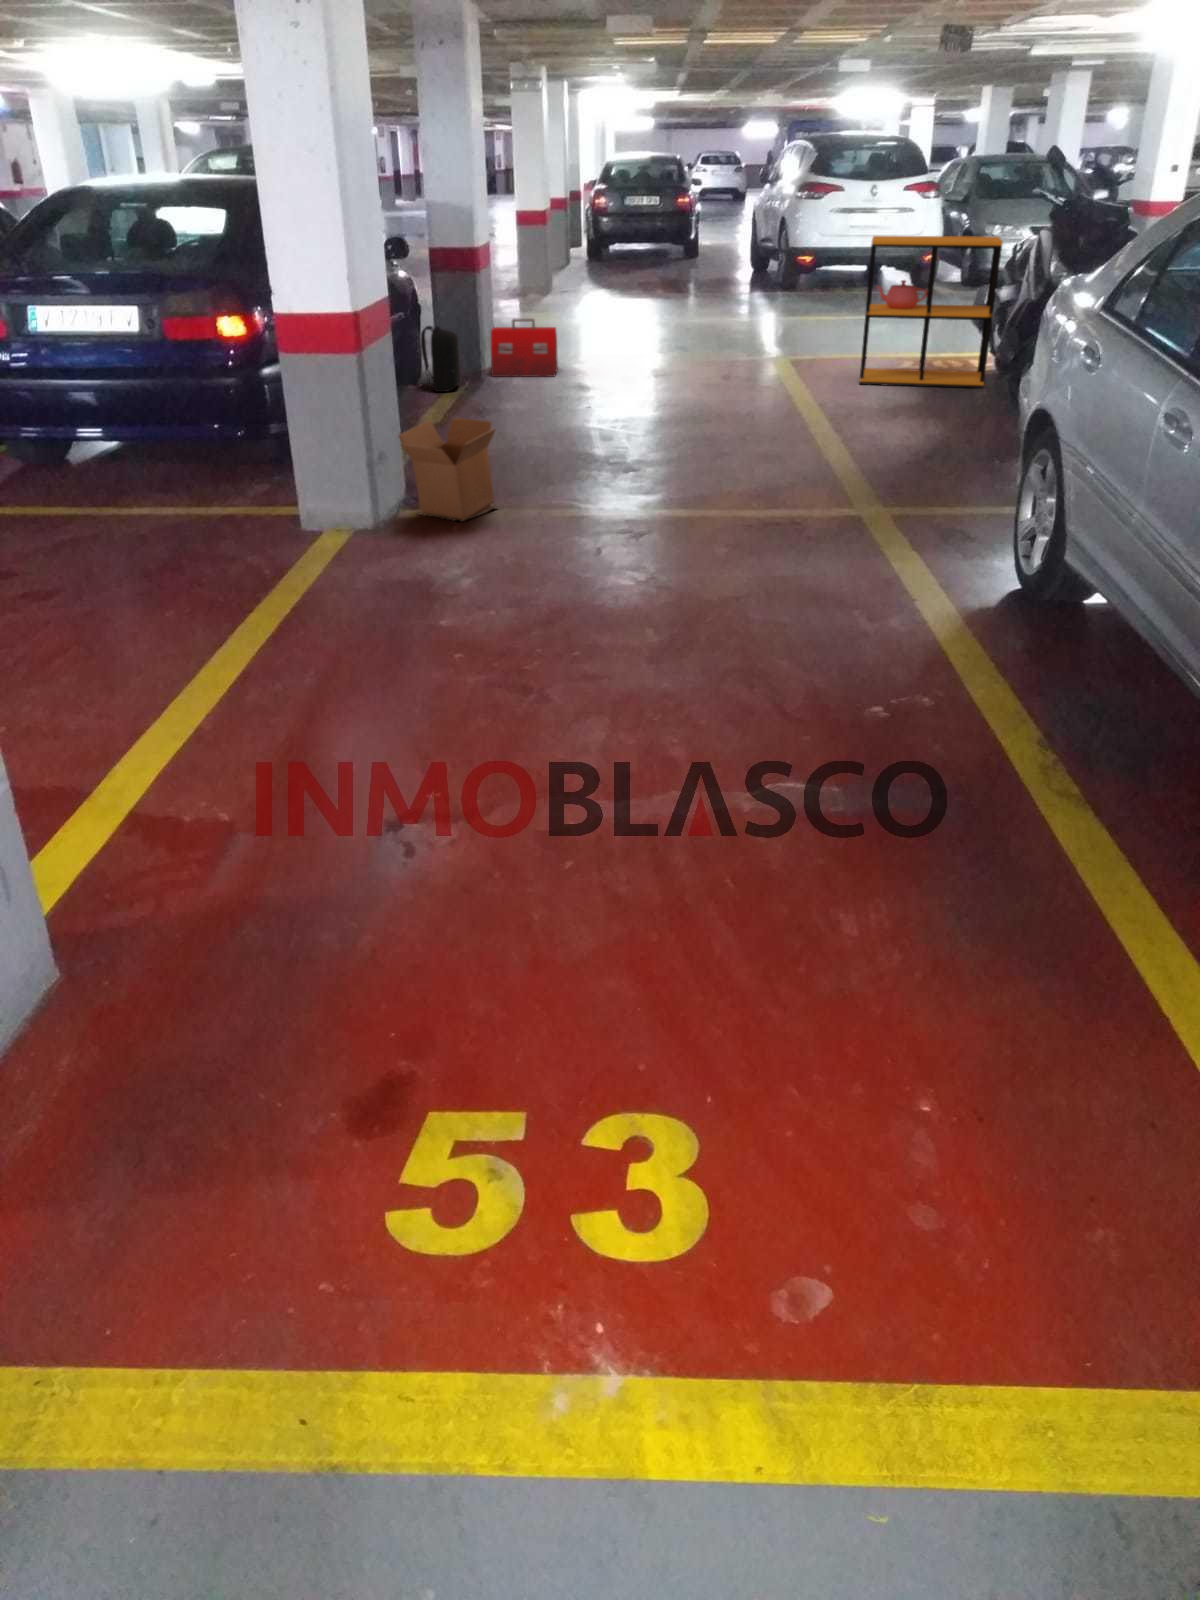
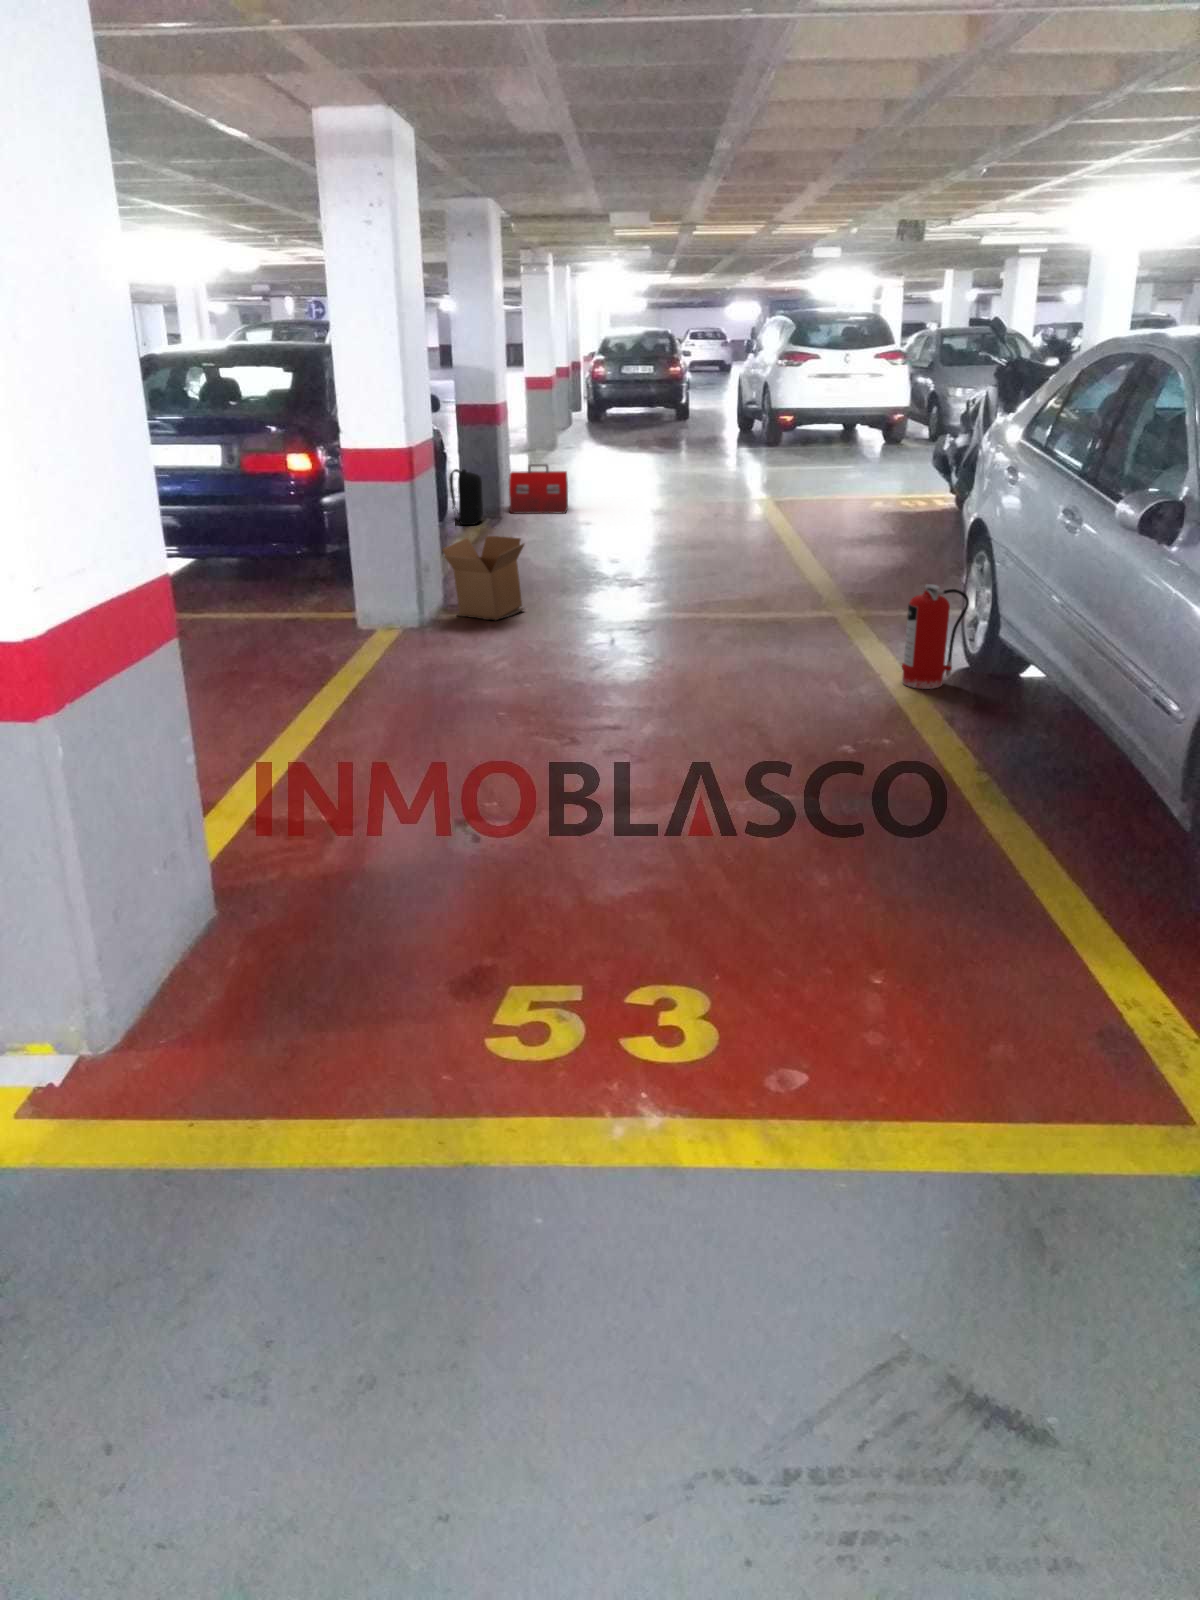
shelving unit: present [859,236,1002,388] -> none [835,393,955,521]
fire extinguisher: none [942,495,1029,622] -> present [902,585,969,689]

